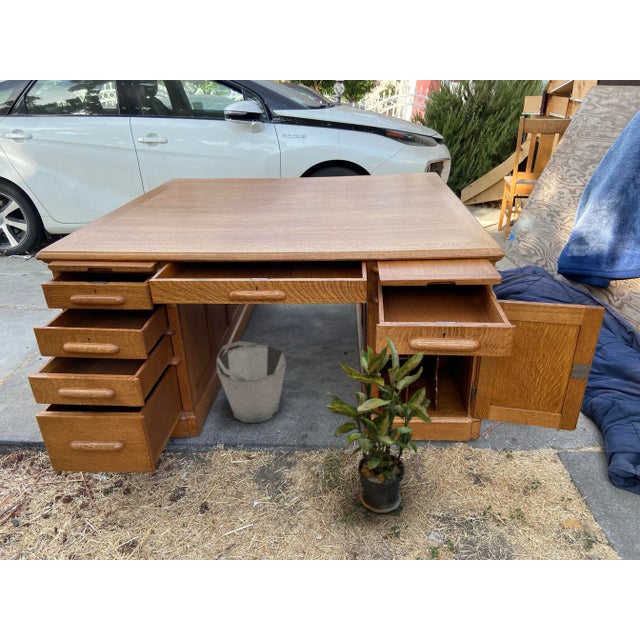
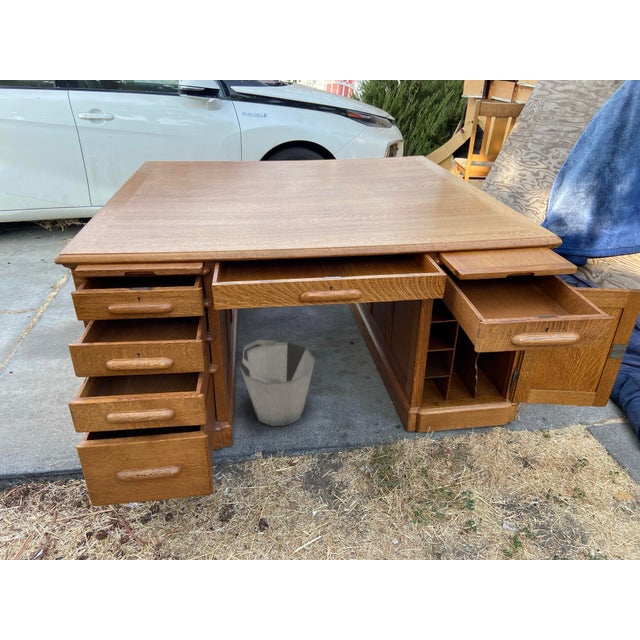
potted plant: present [326,337,431,513] -> none [400,328,506,508]

